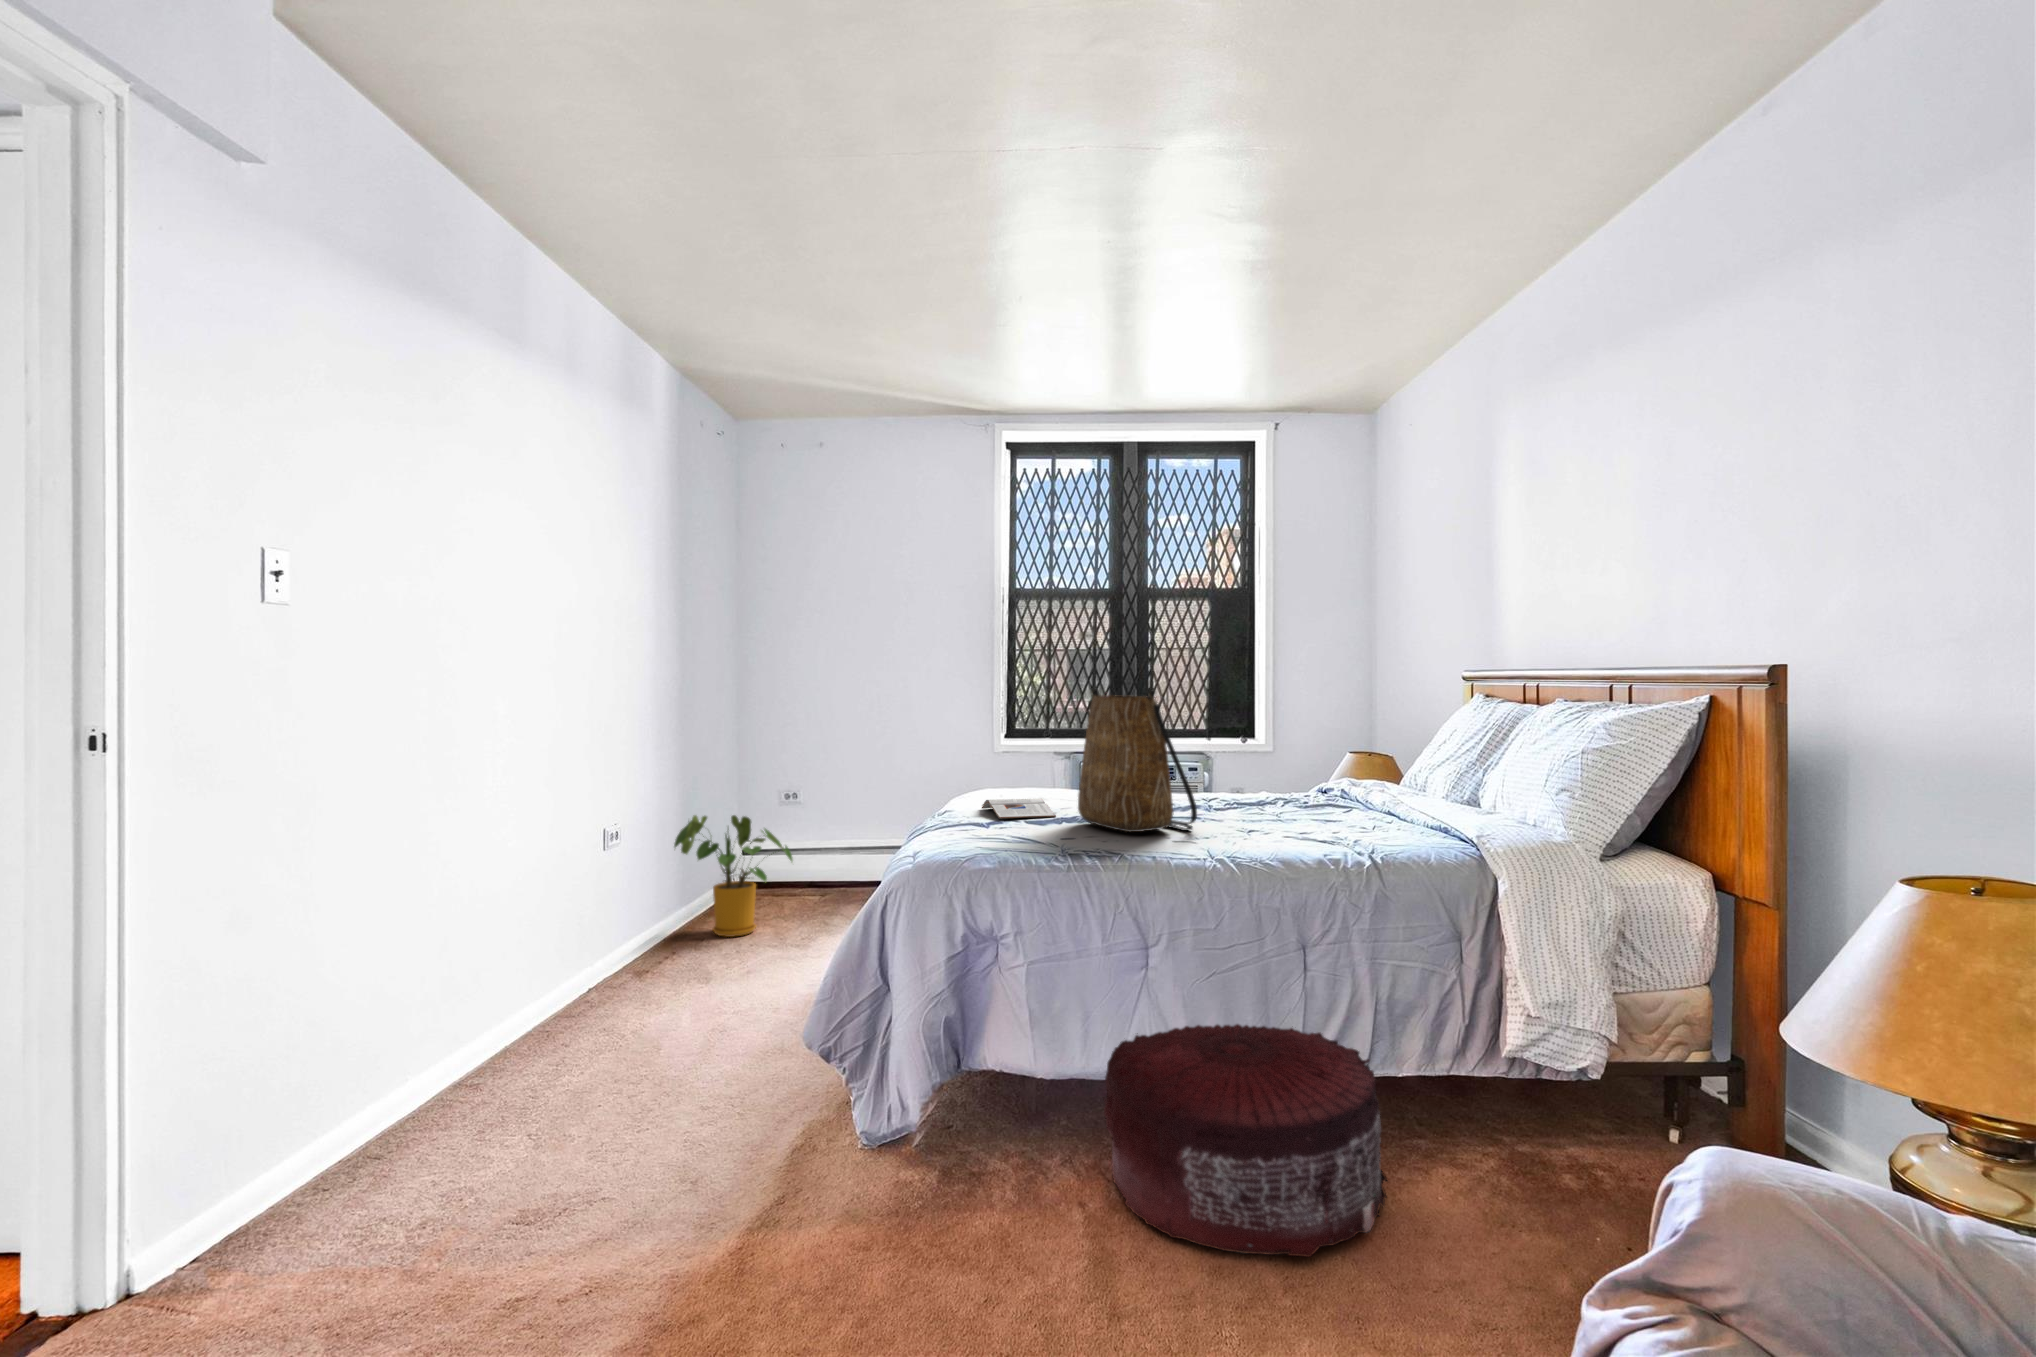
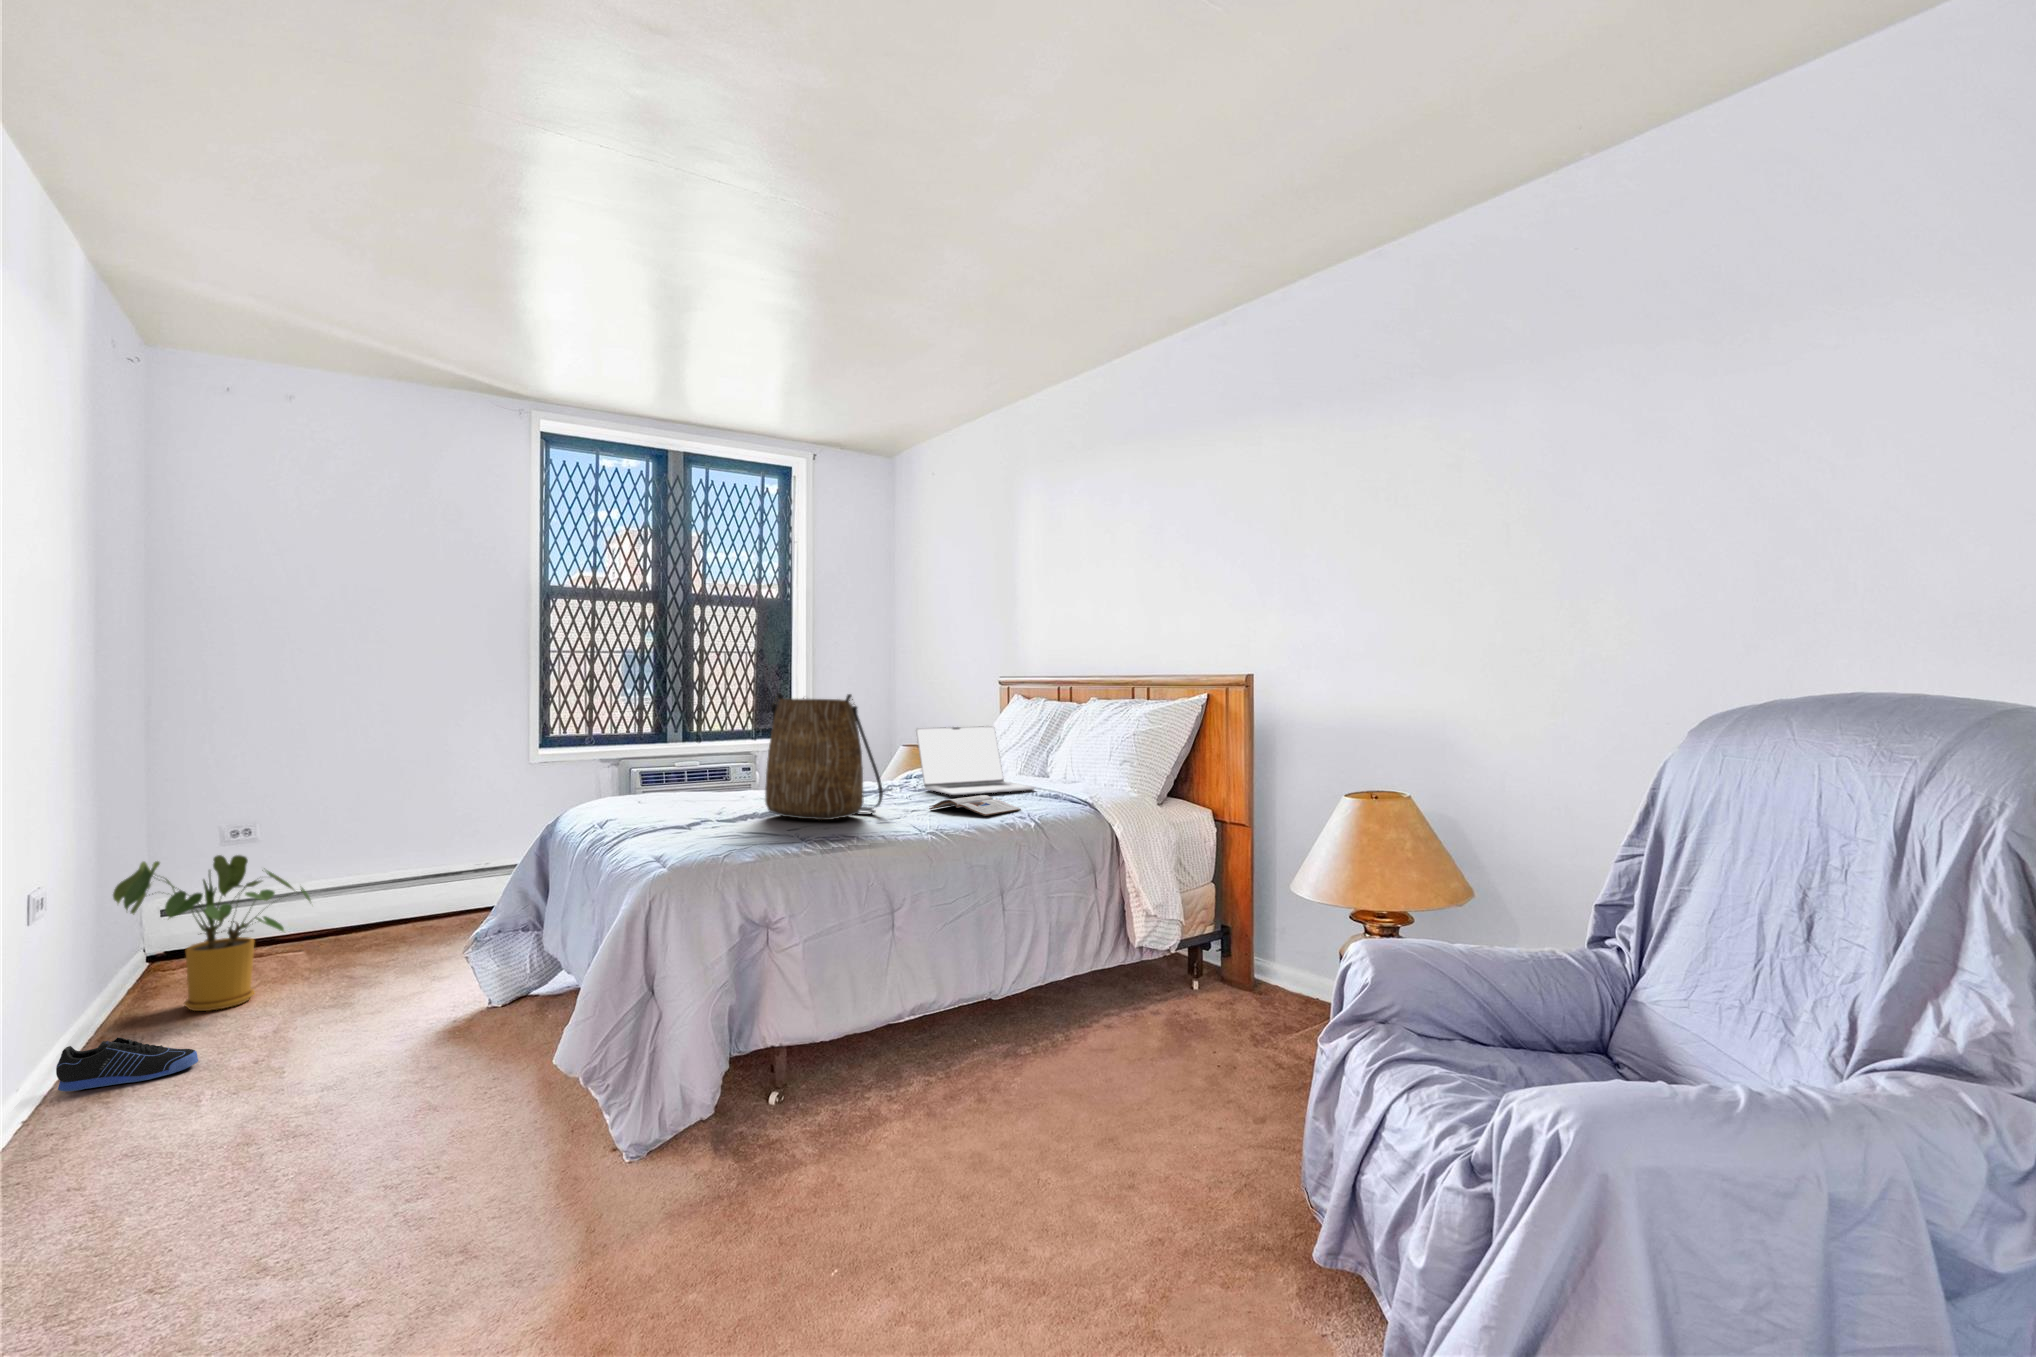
laptop: none [1294,733,1438,819] -> present [916,726,1035,795]
magazine: present [982,799,1056,818] -> present [929,795,1021,816]
sneaker: none [604,946,683,982] -> present [56,1037,198,1091]
pouf: present [1103,1024,1388,1257] -> none [872,954,1086,1132]

